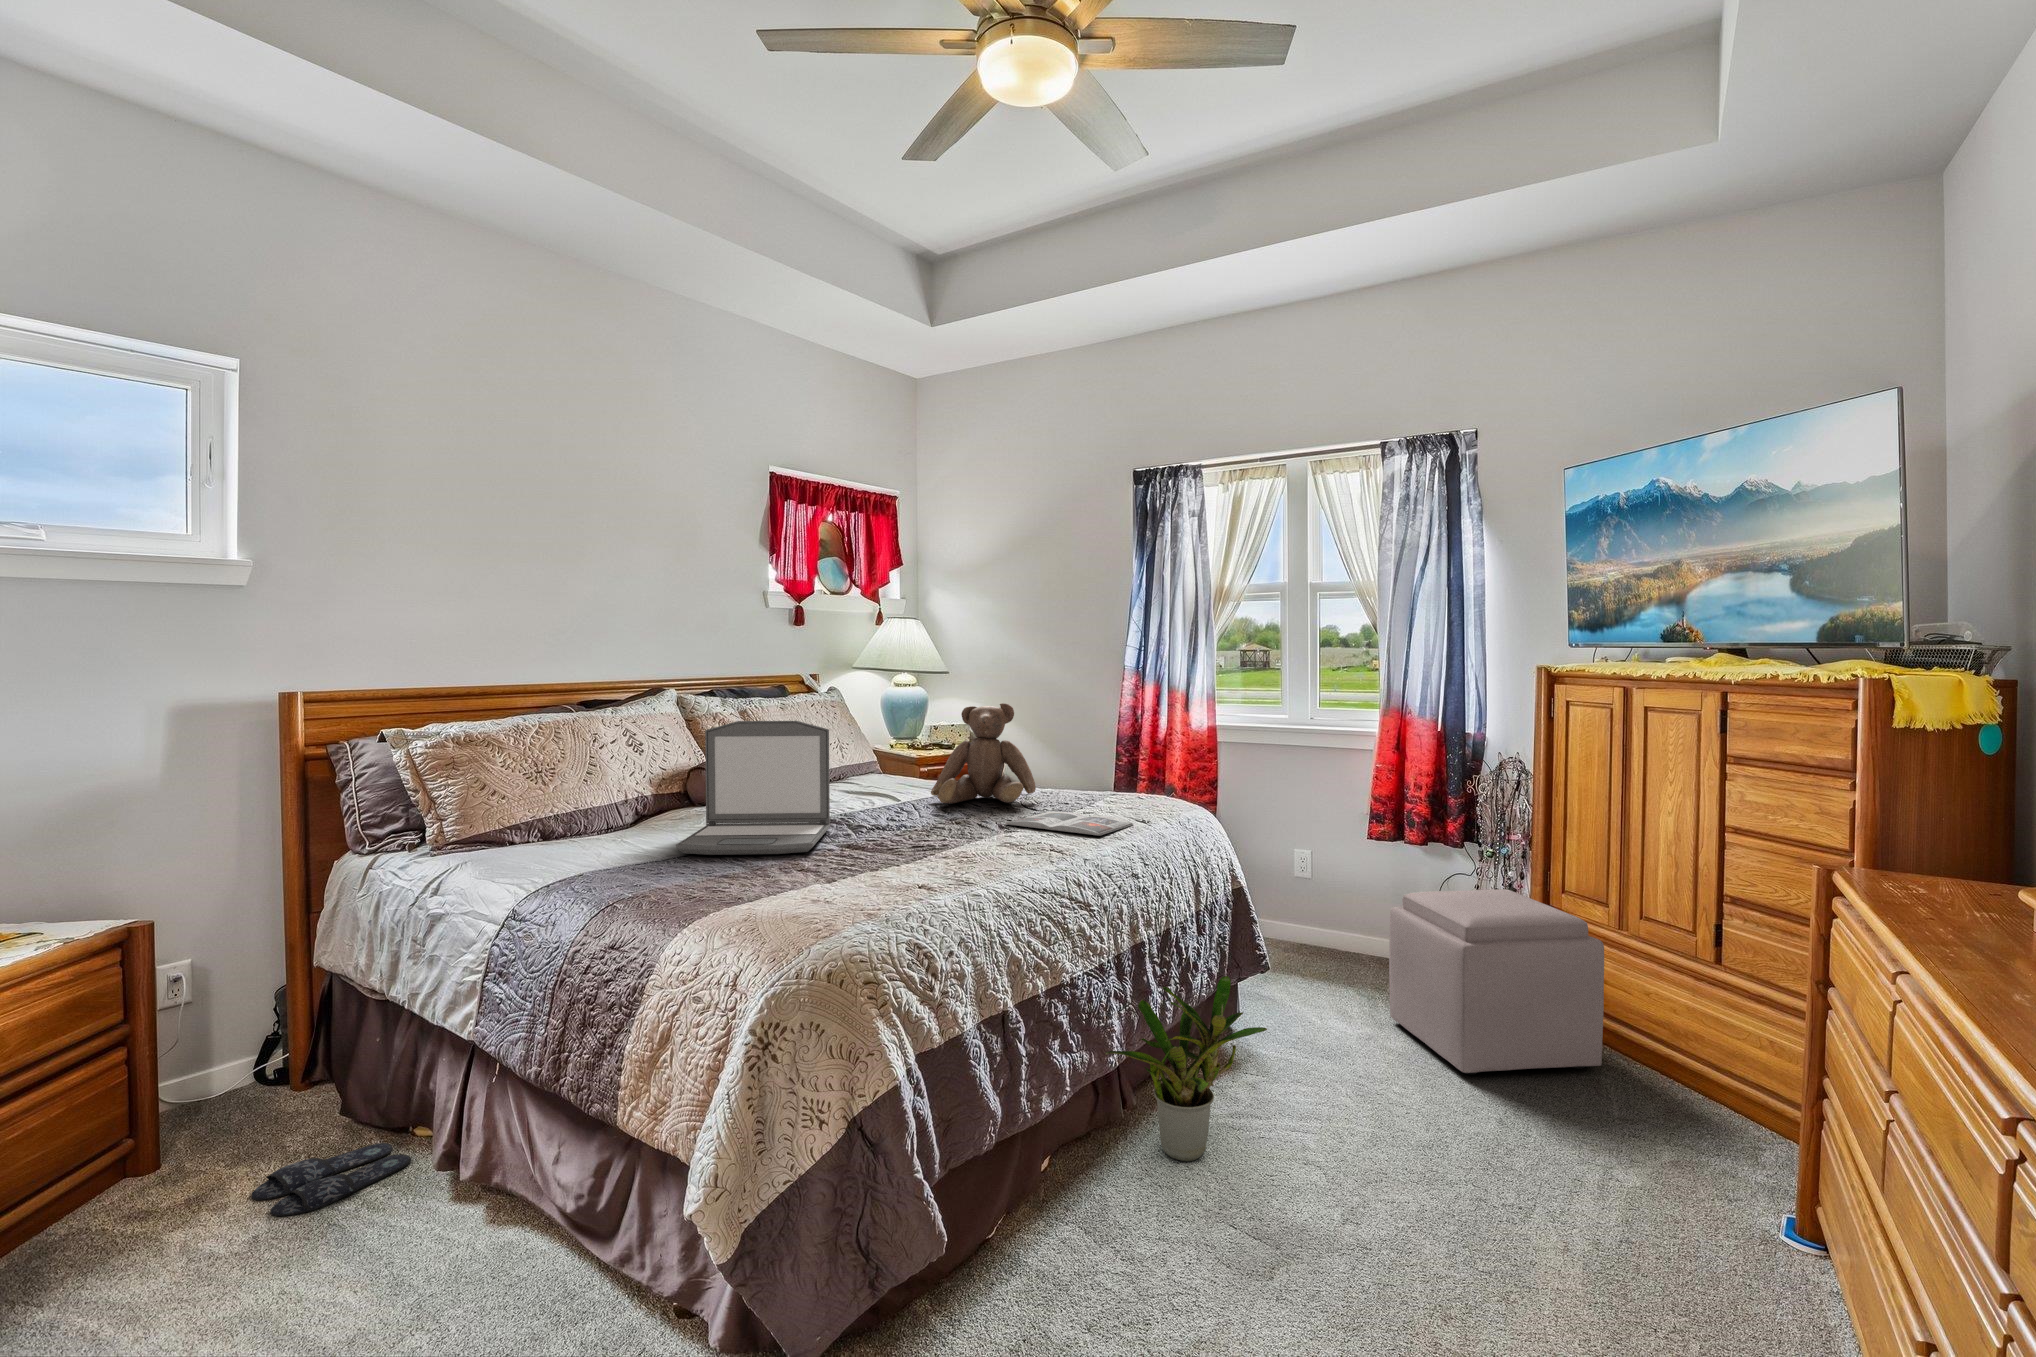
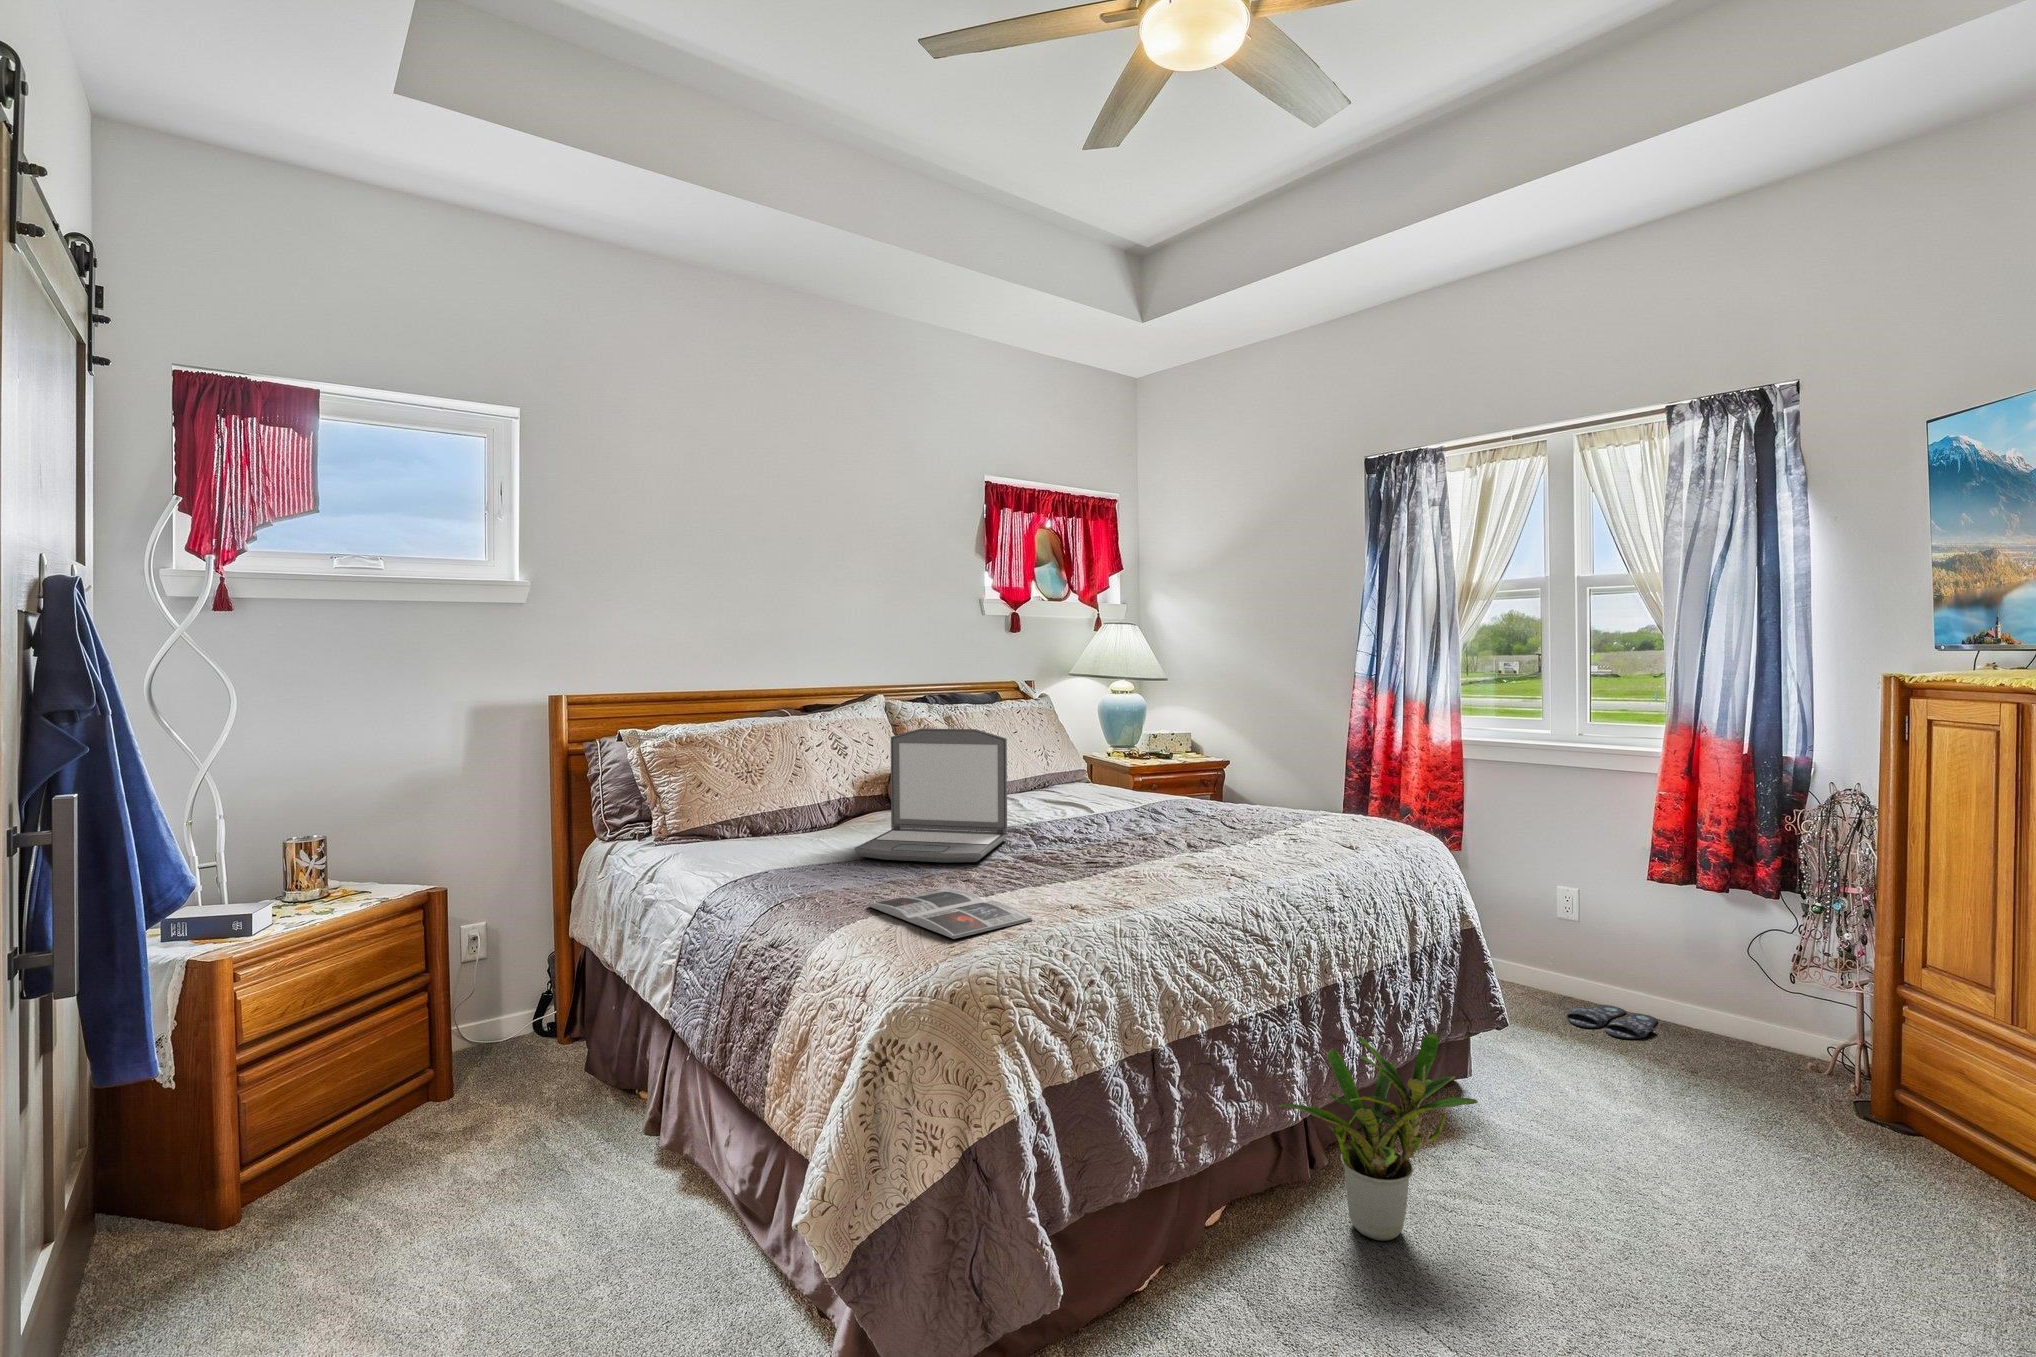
teddy bear: present [931,703,1036,803] -> none [1120,713,1231,819]
magazine: present [1005,812,1133,836] -> present [867,889,1033,939]
ottoman: present [1389,889,1604,1075] -> none [1669,951,1984,1201]
slippers: present [252,1143,411,1216] -> present [1567,1005,1657,1039]

